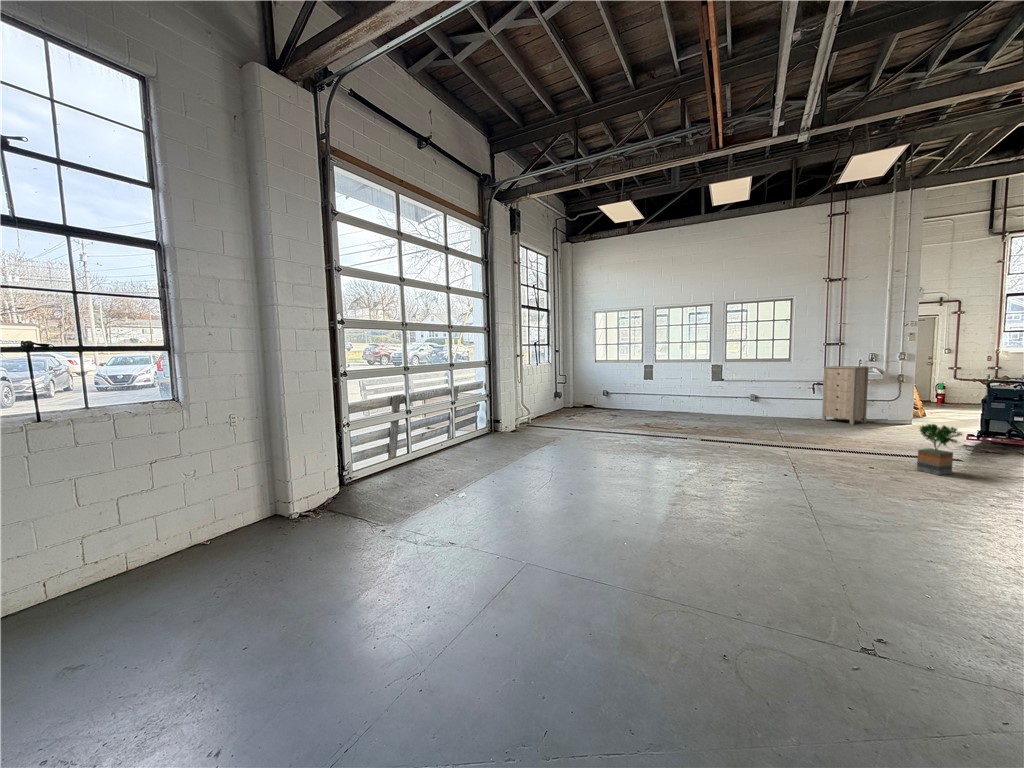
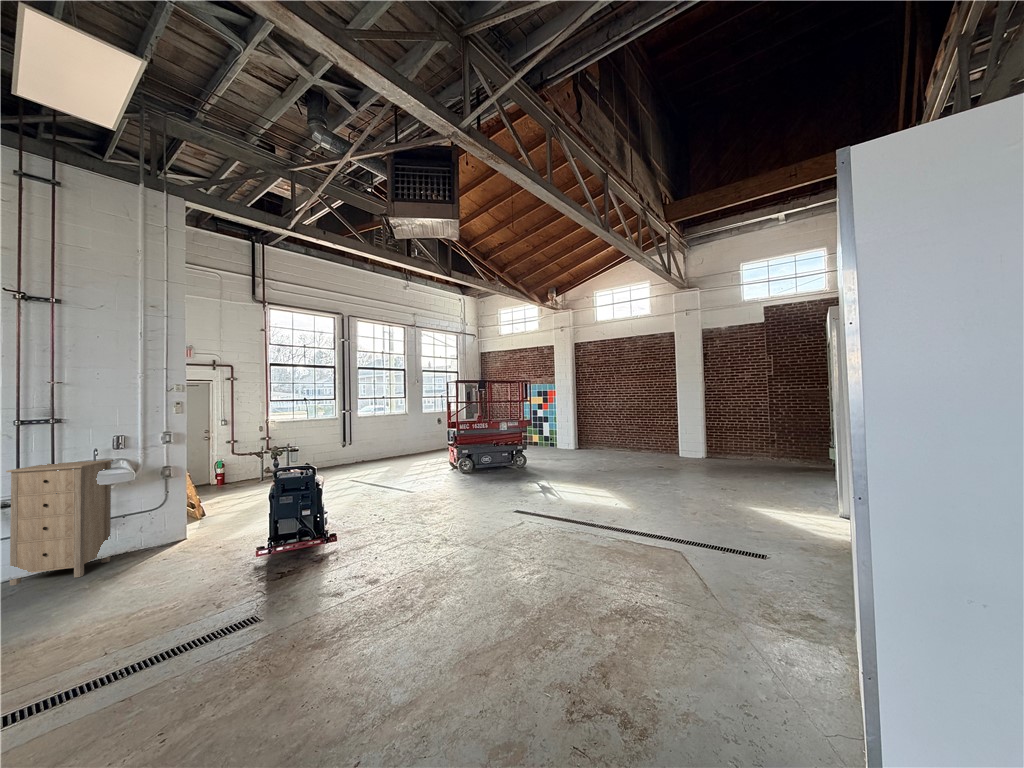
potted tree: present [917,424,962,475] -> none [177,595,262,731]

